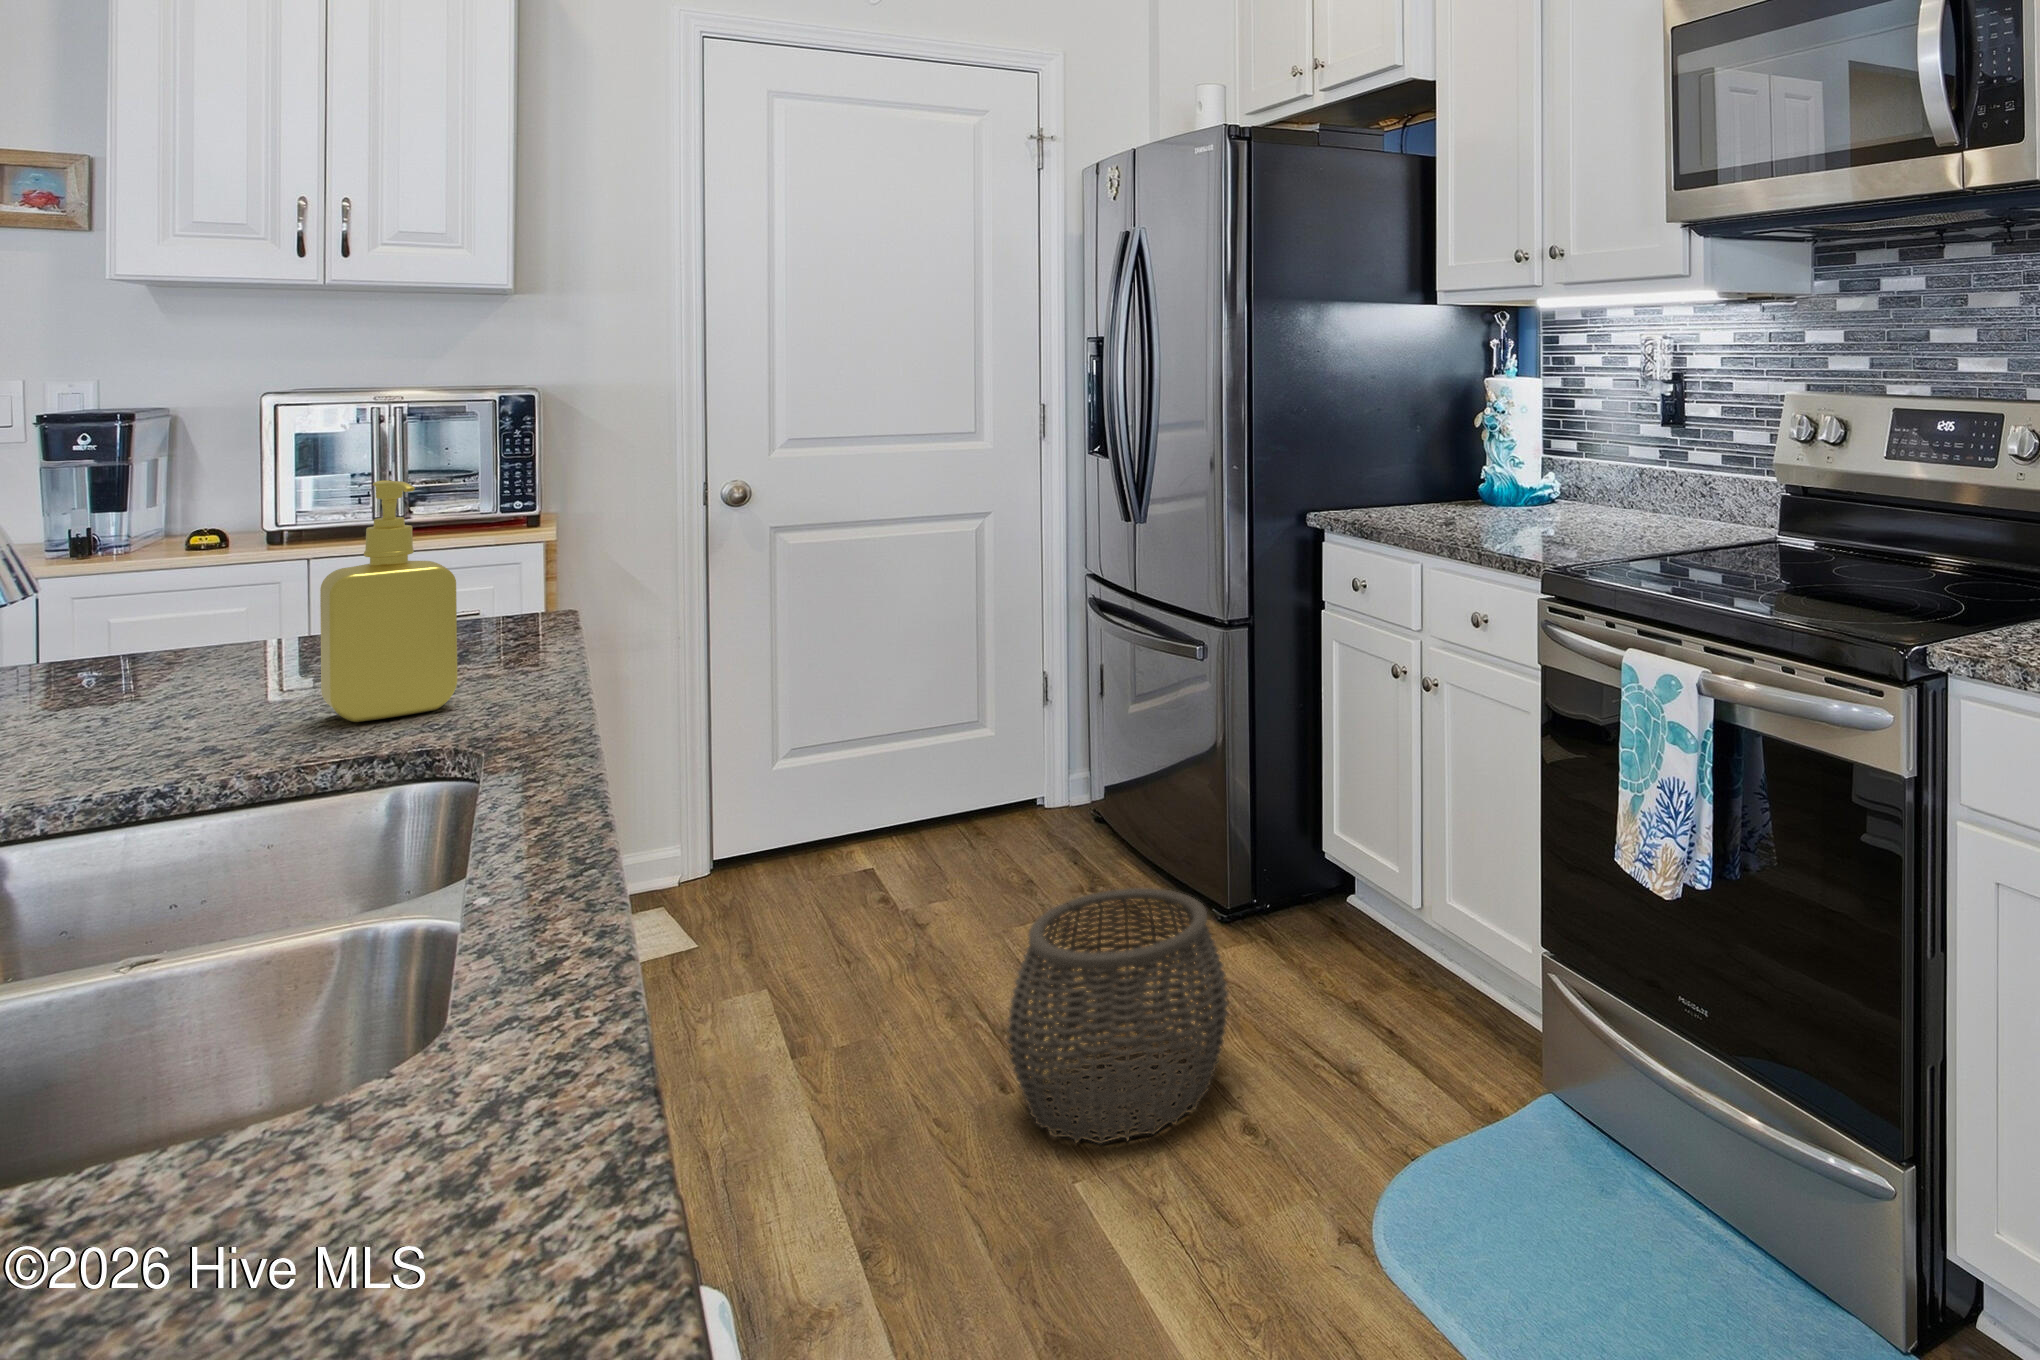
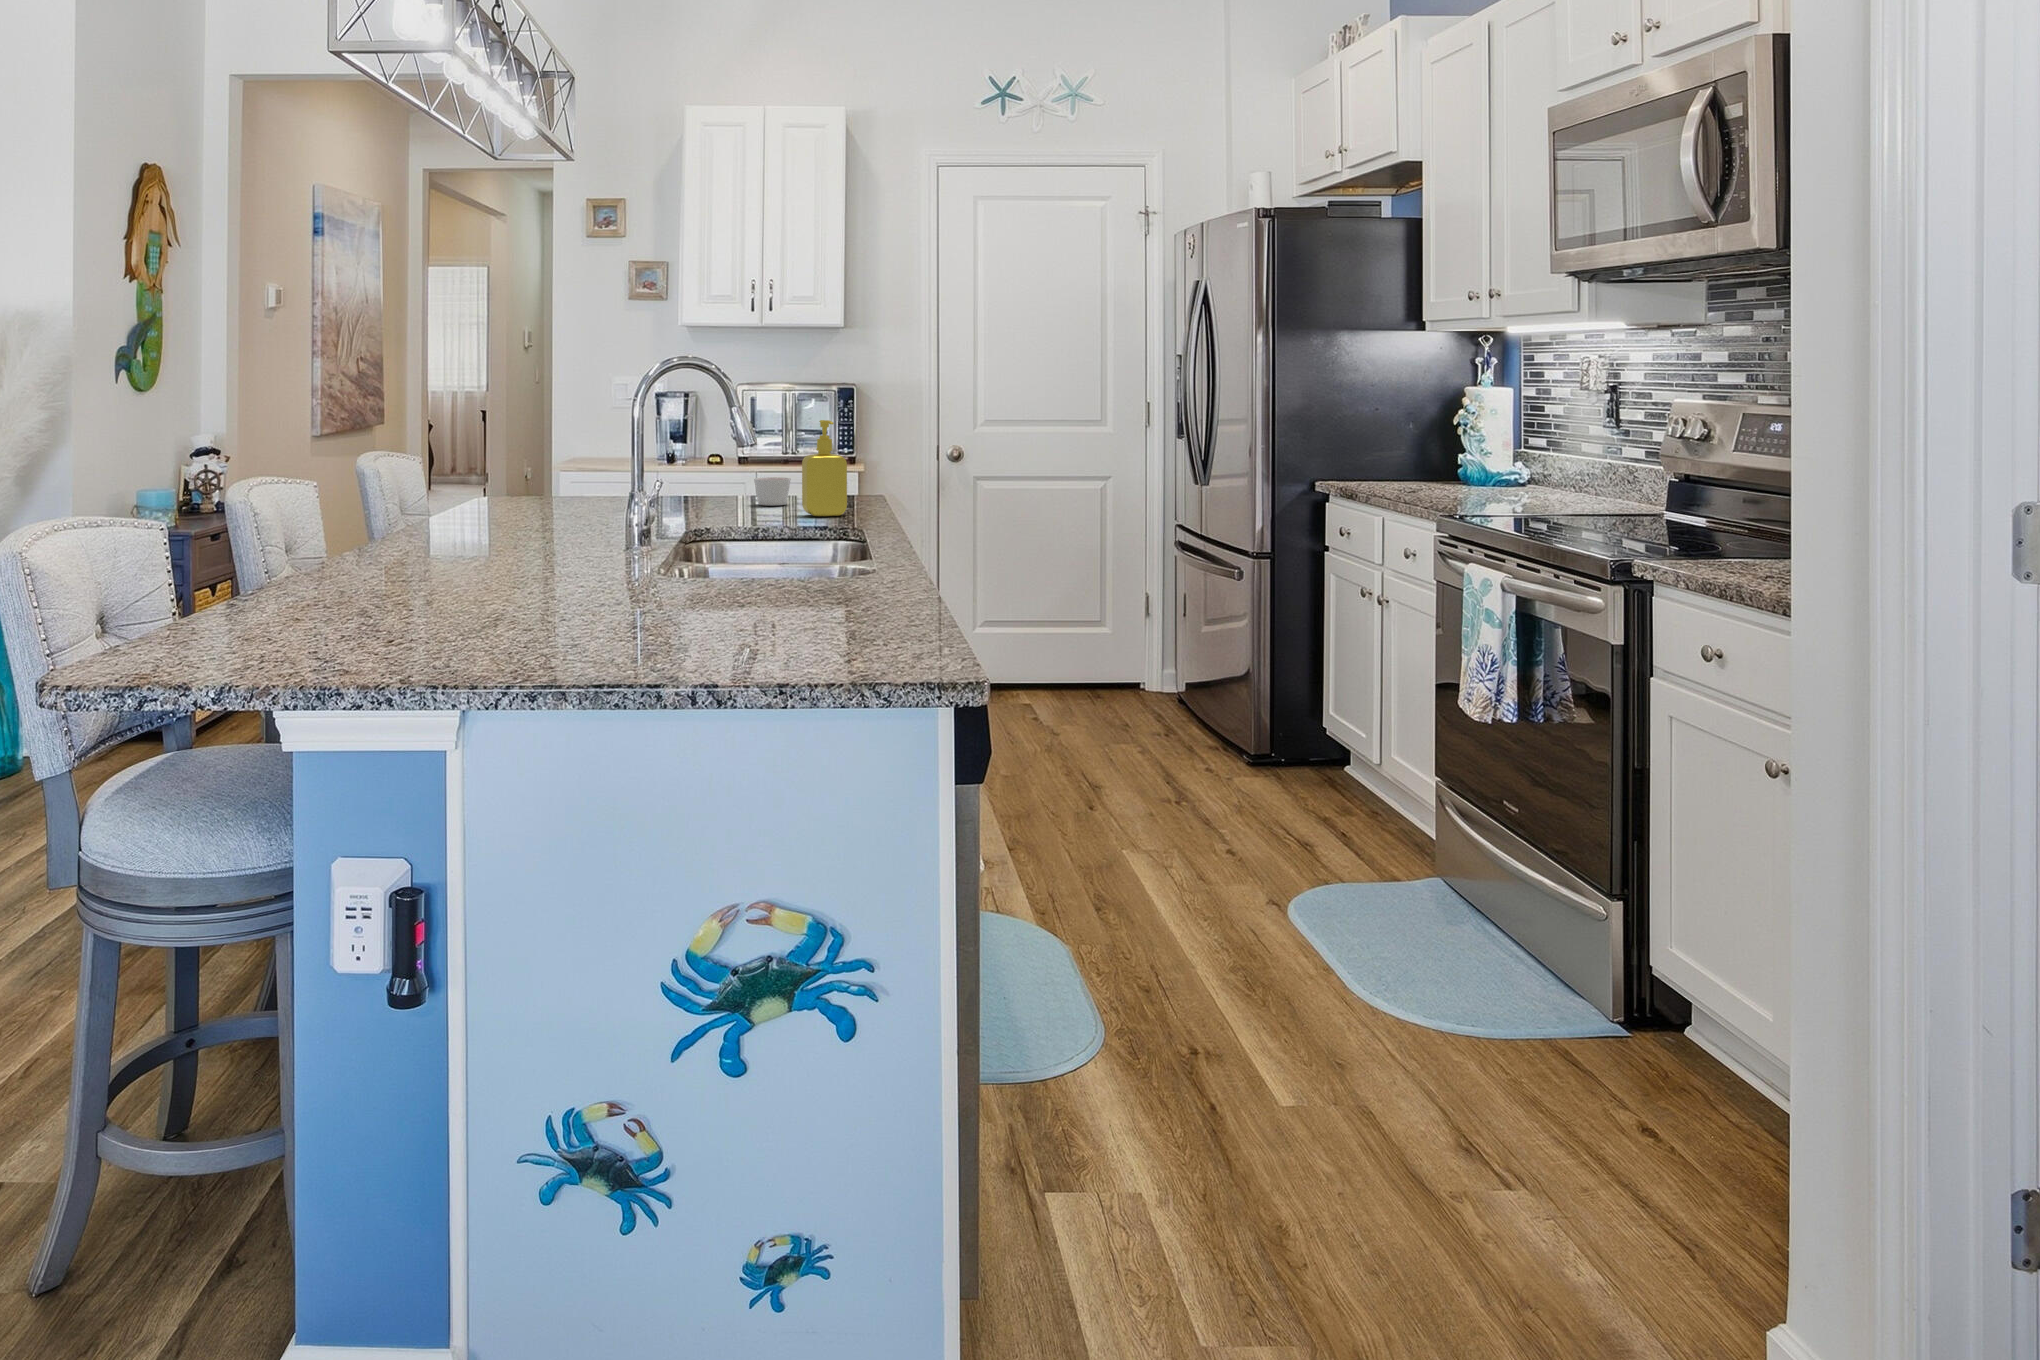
candle: none [193,612,310,688] -> present [754,477,791,506]
woven basket: present [1008,888,1229,1144] -> none [1092,704,1227,841]

